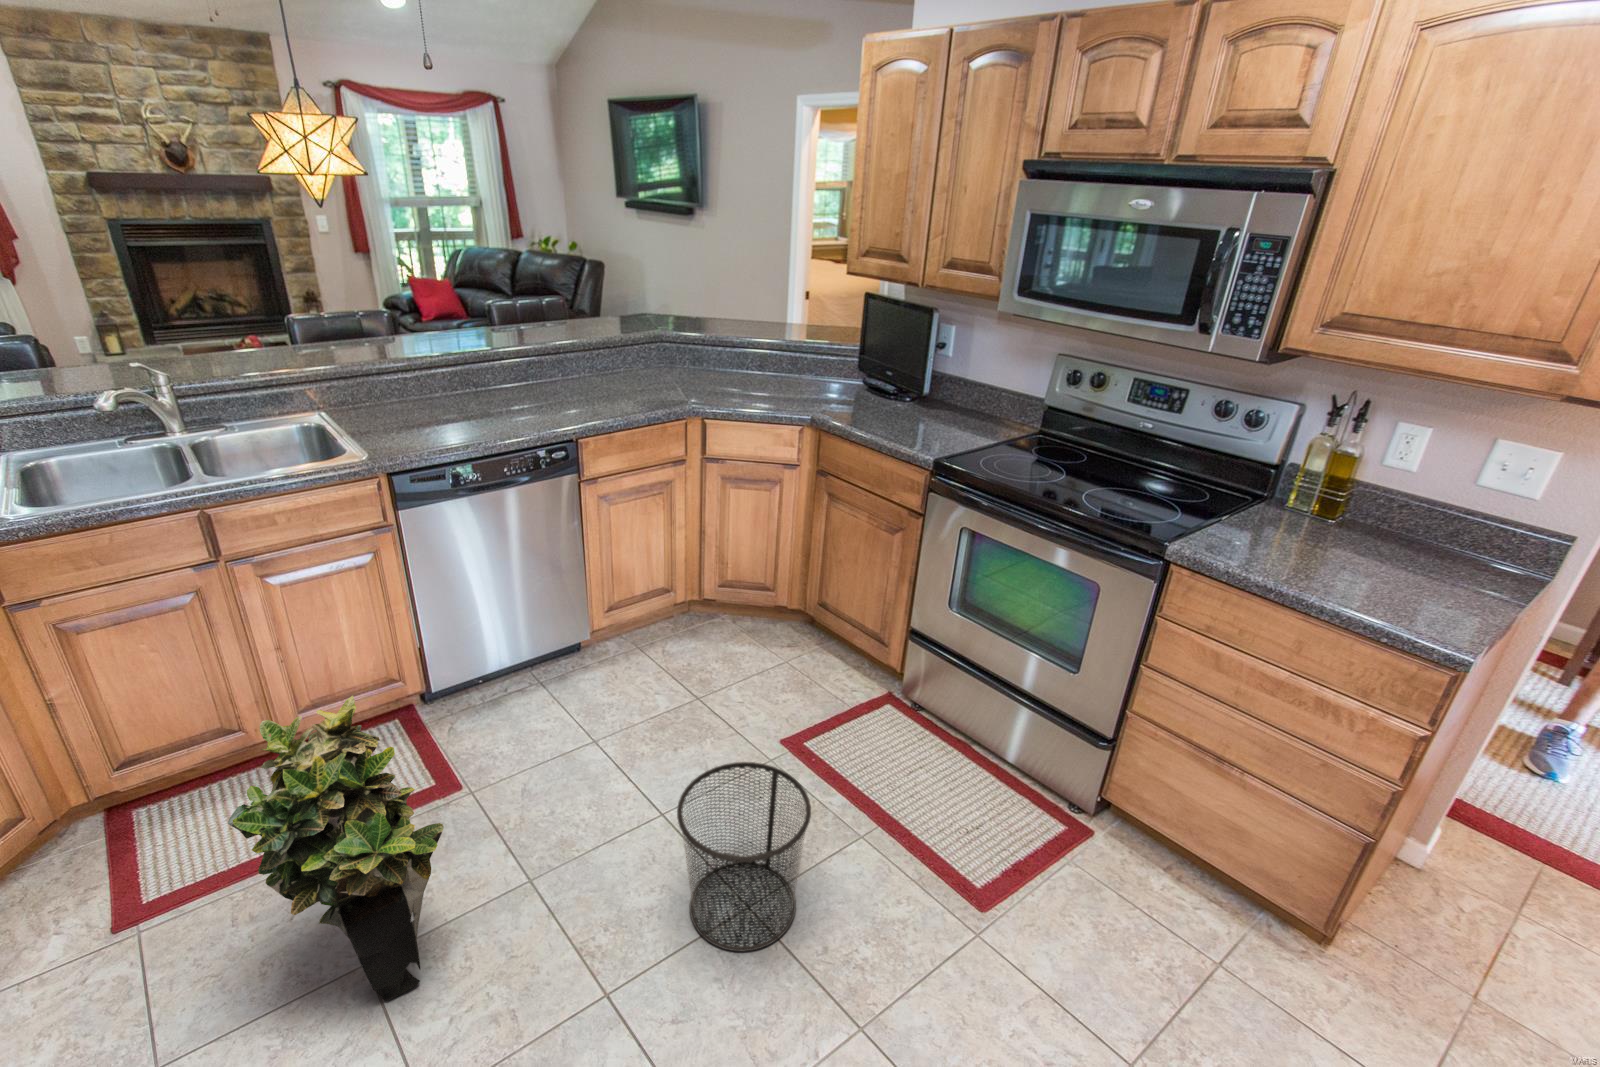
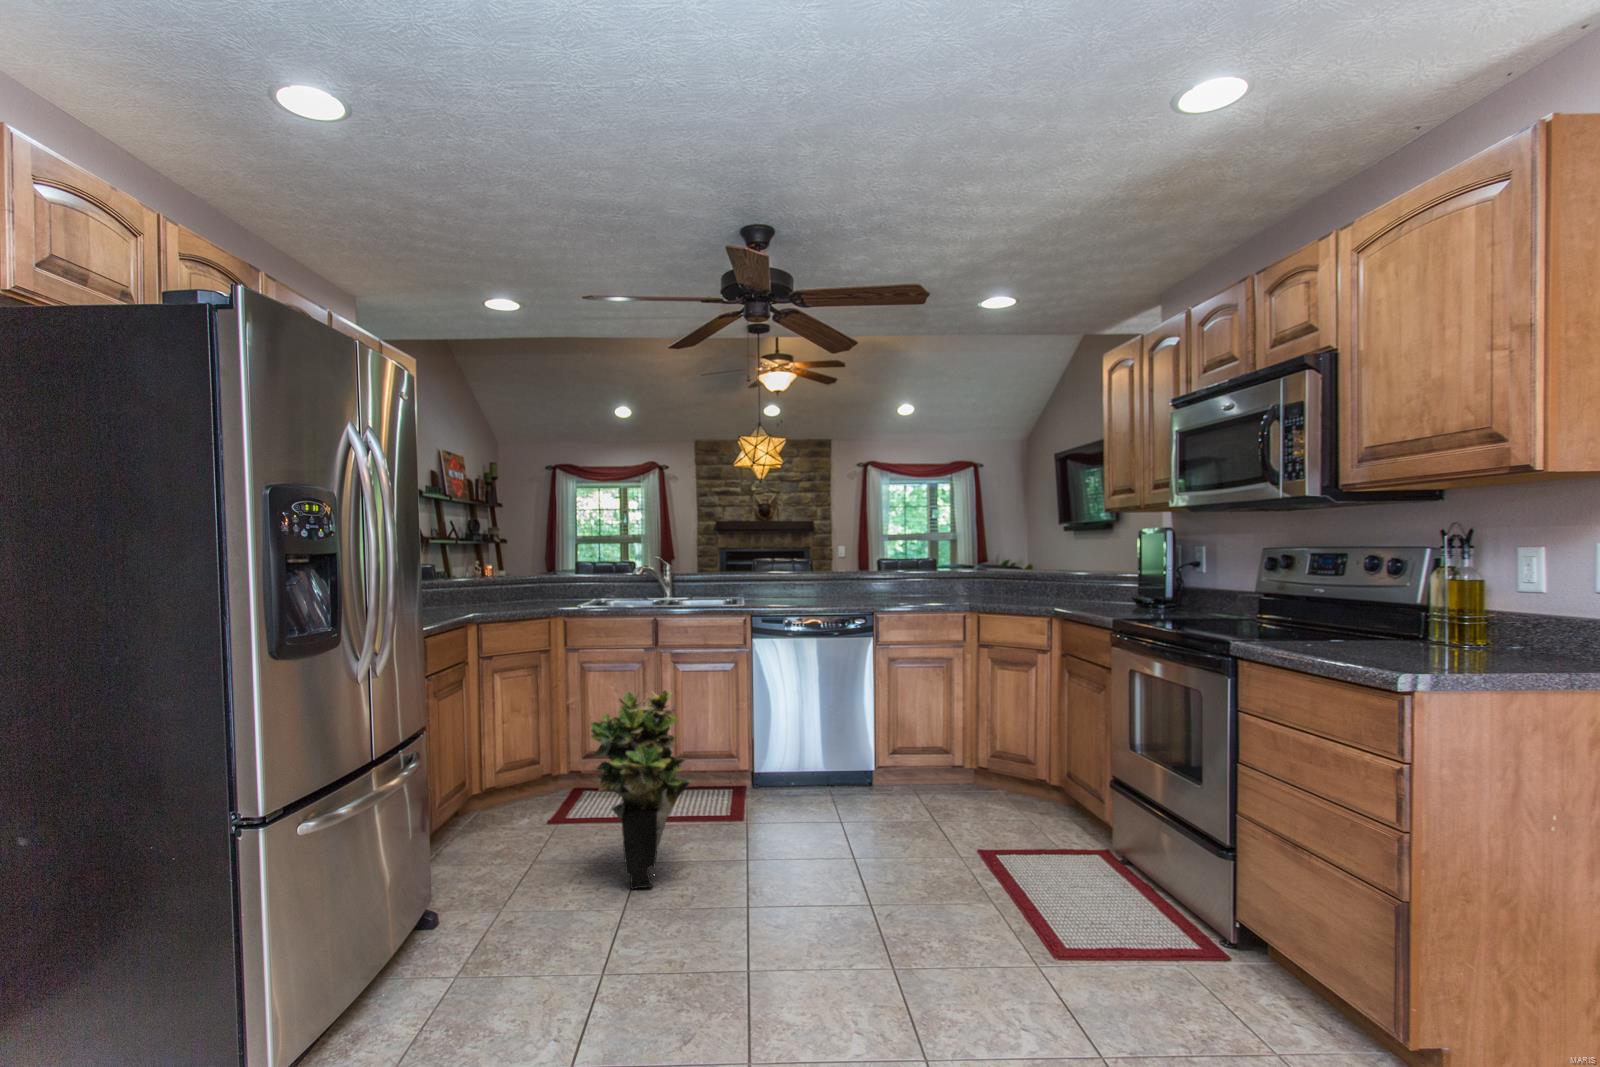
waste bin: present [677,762,811,951] -> none [820,794,923,944]

